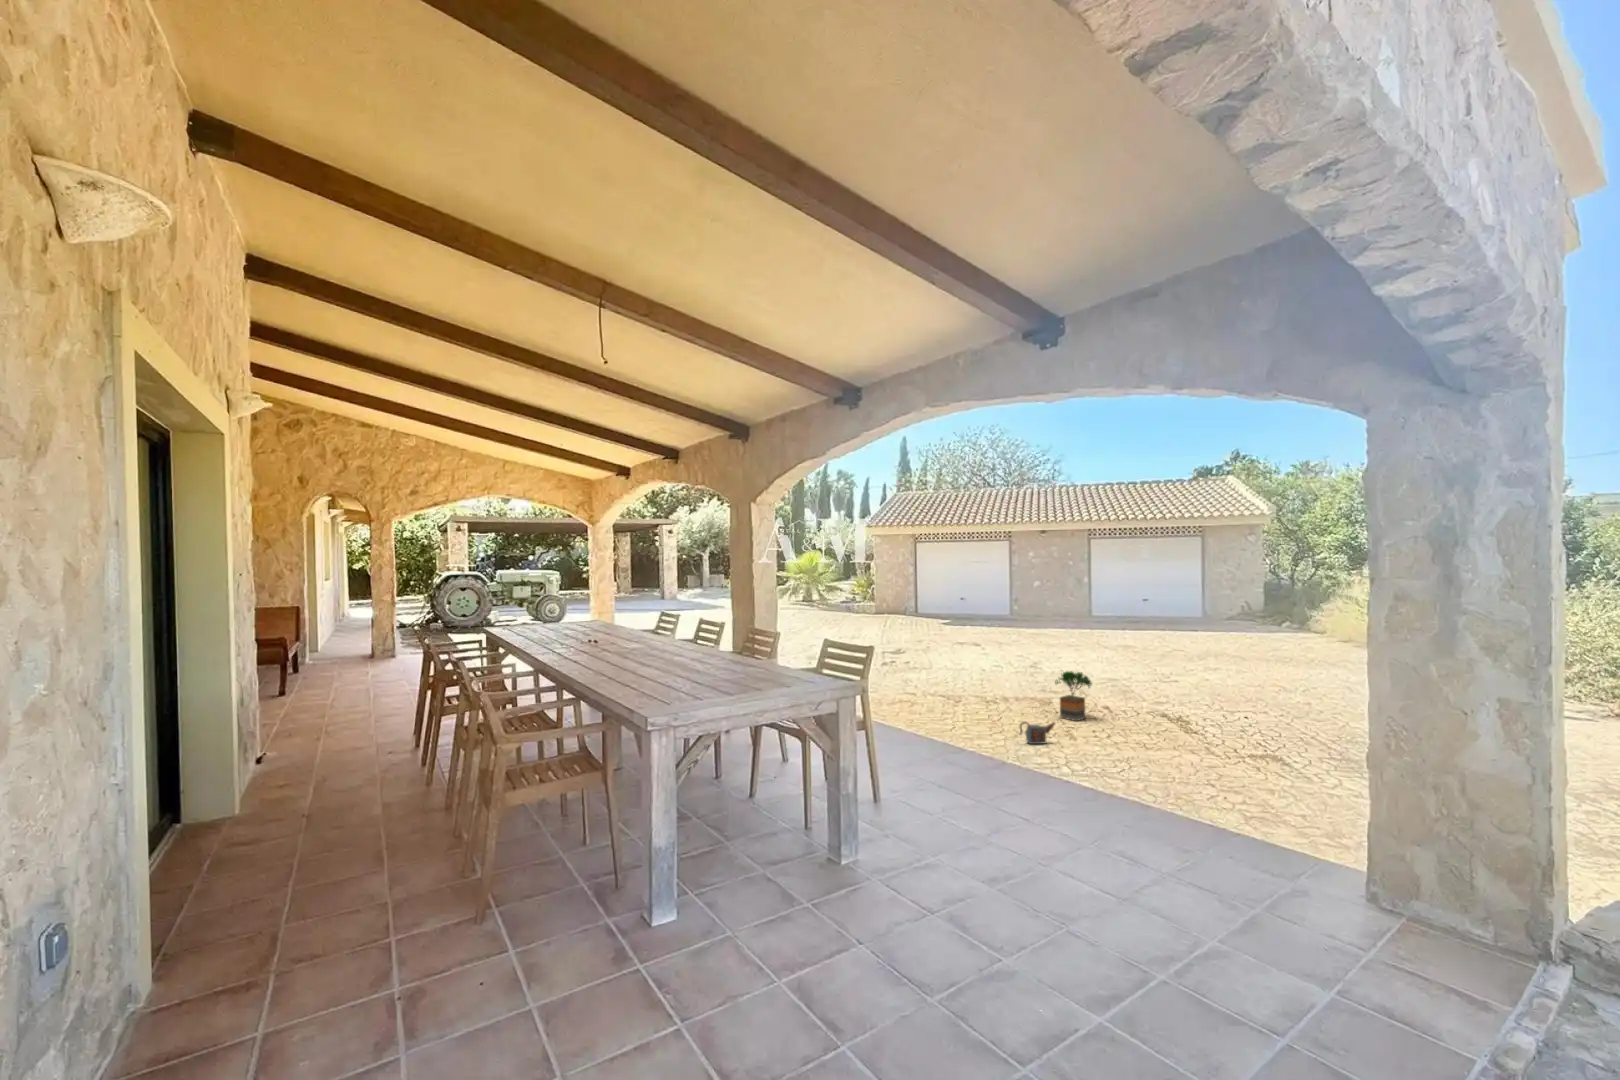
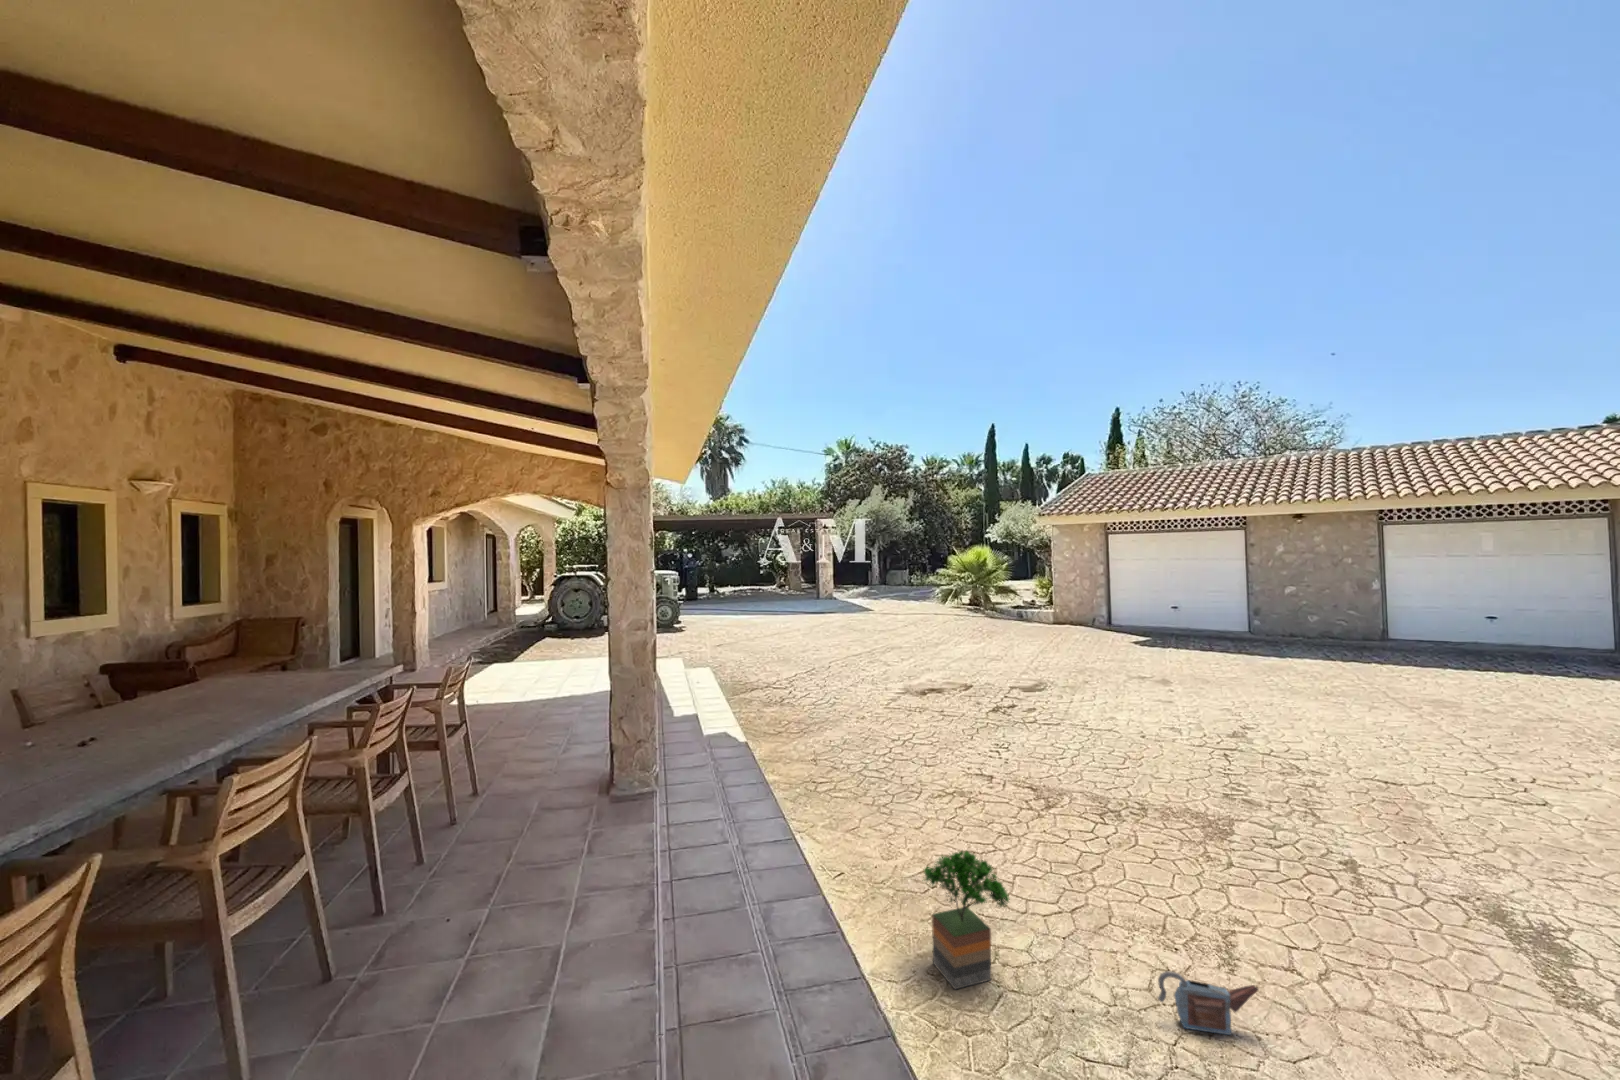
potted tree: present [1055,671,1092,721] -> present [924,851,1010,989]

